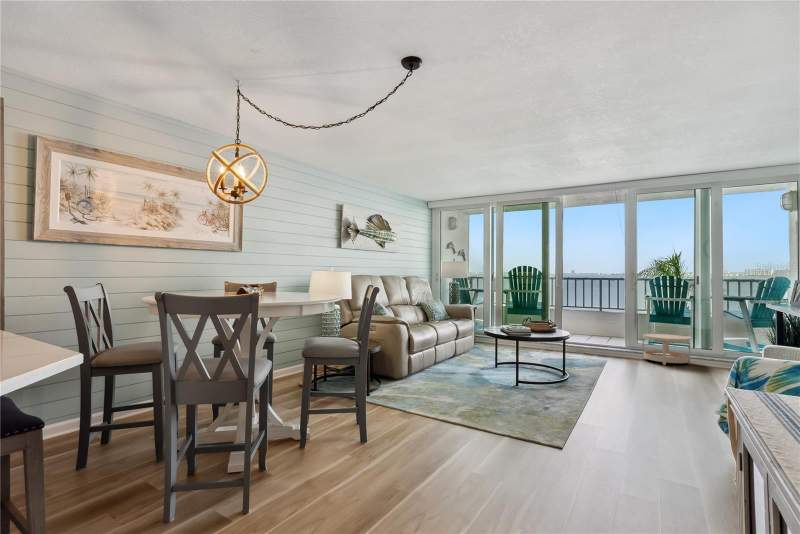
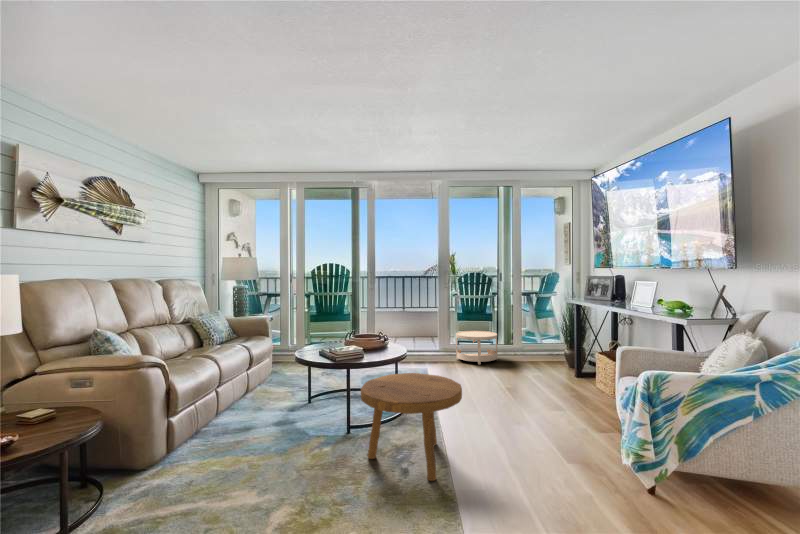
footstool: none [516,346,589,411] -> present [361,373,462,481]

